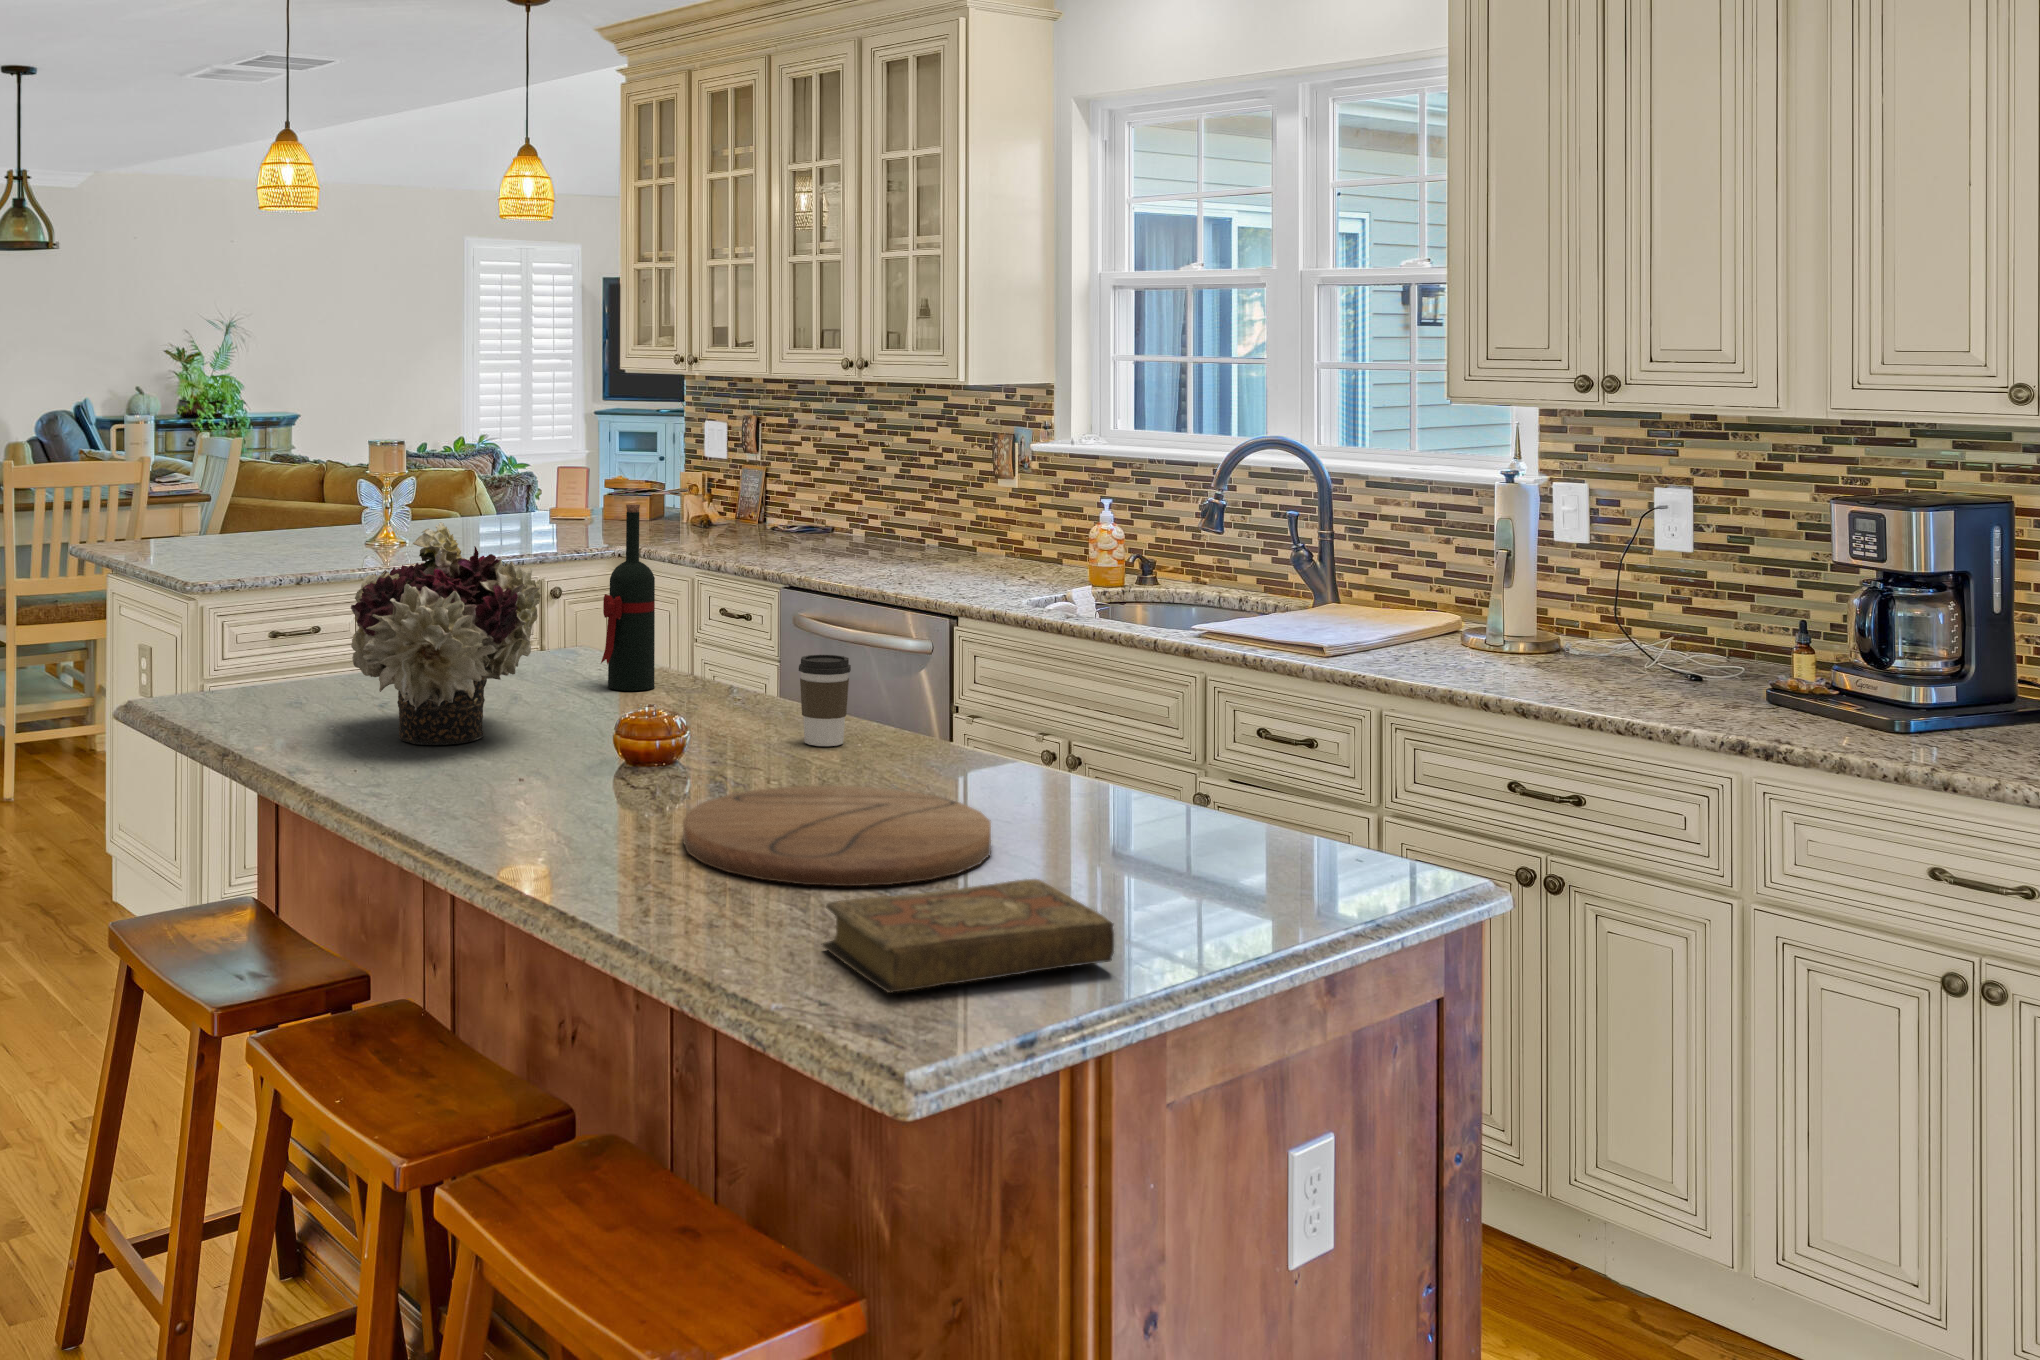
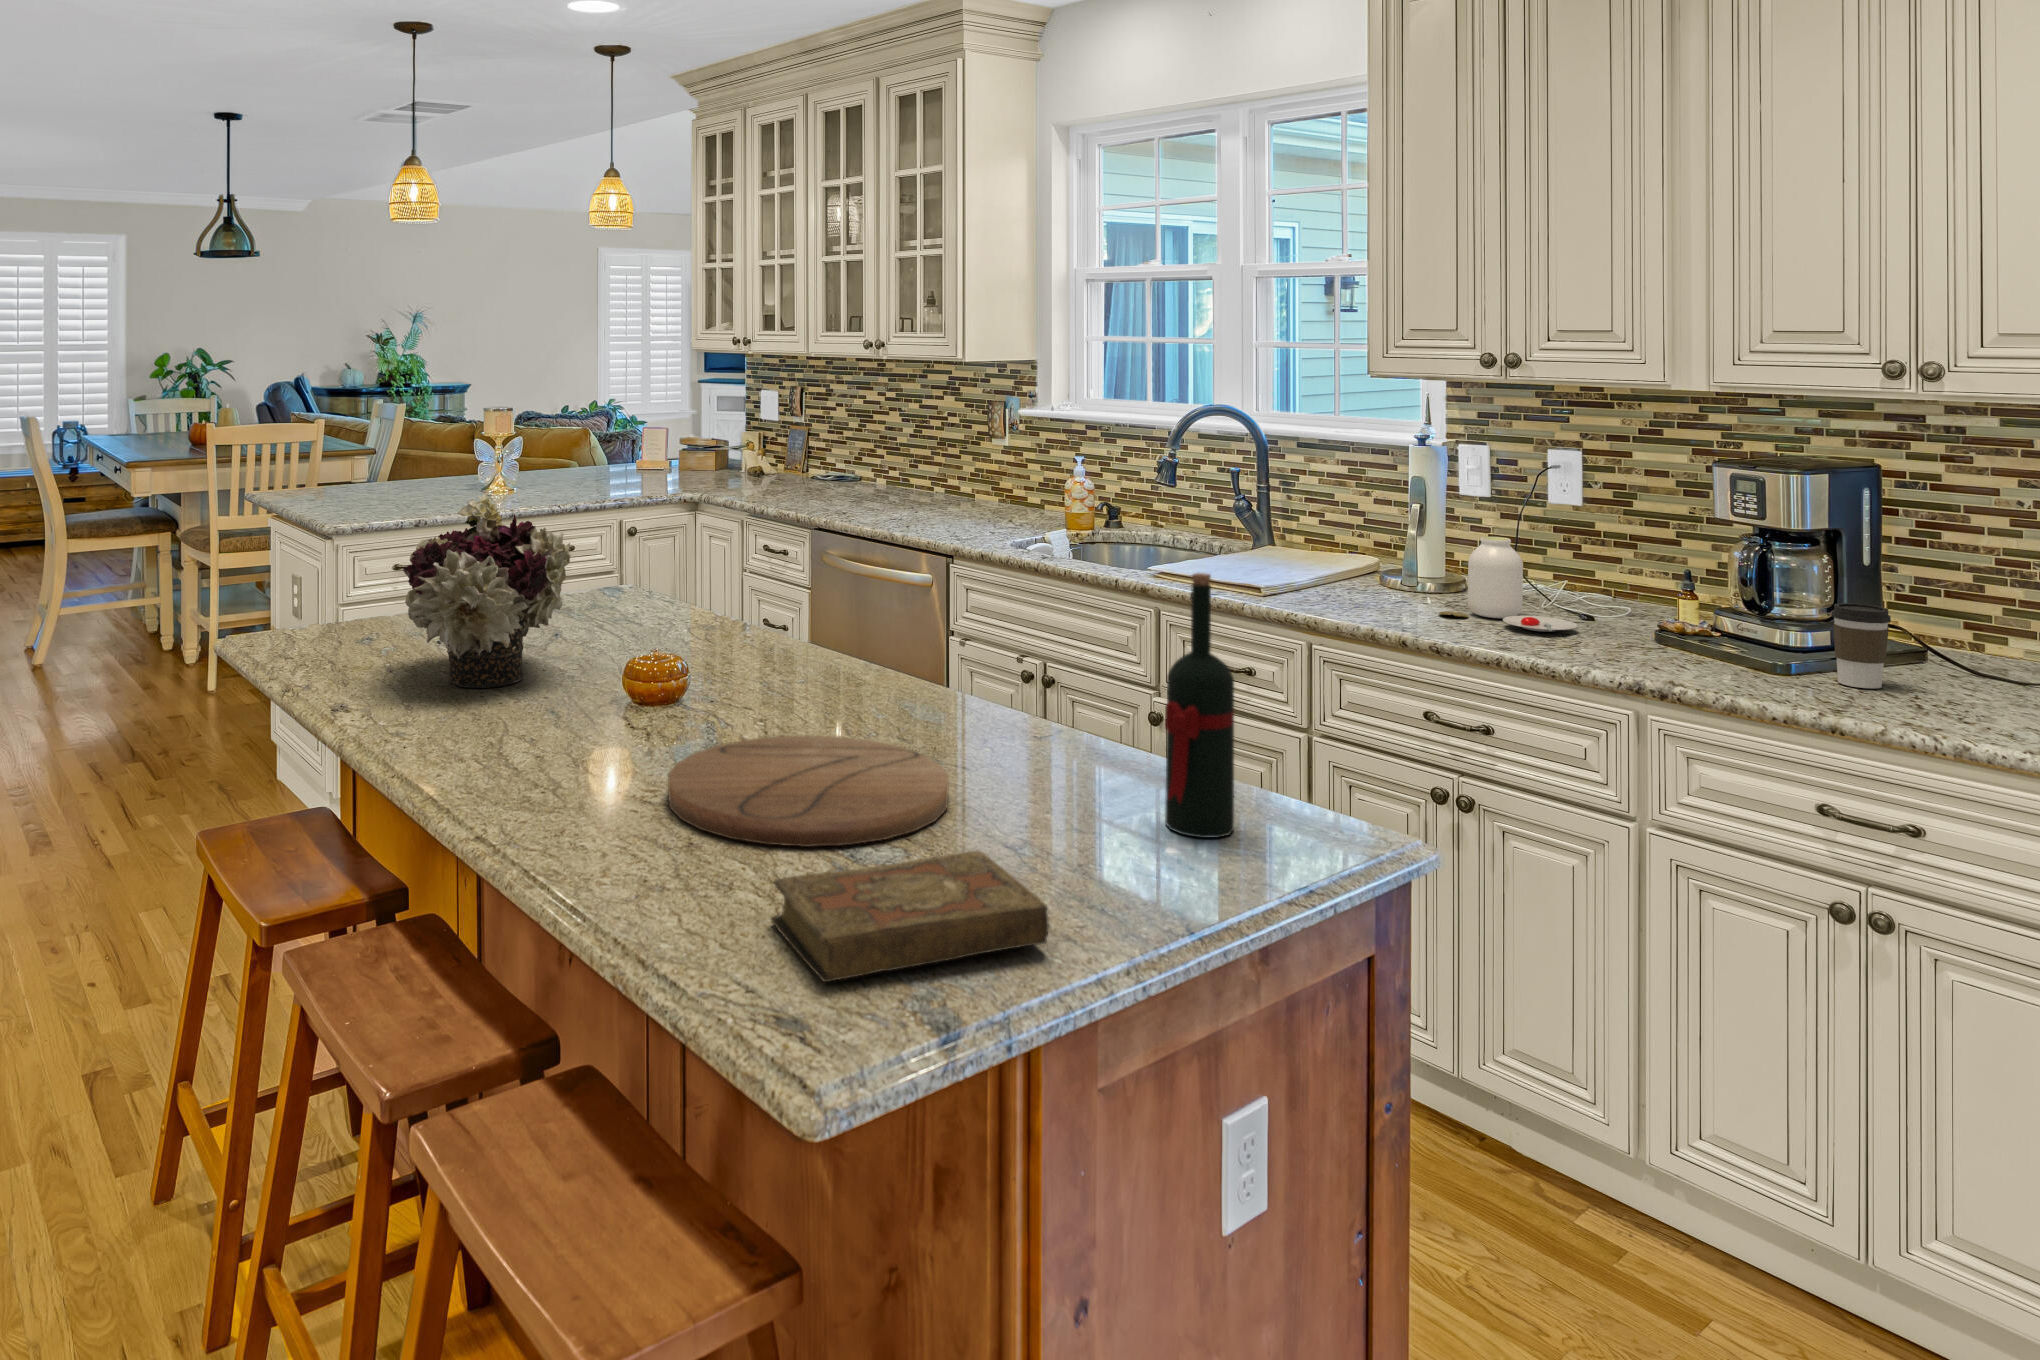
wine bottle: present [601,504,655,691] -> present [1165,573,1234,838]
jar: none [1528,585,1683,691] -> present [1438,537,1577,632]
coffee cup: present [799,655,851,746] -> present [1832,603,1891,688]

